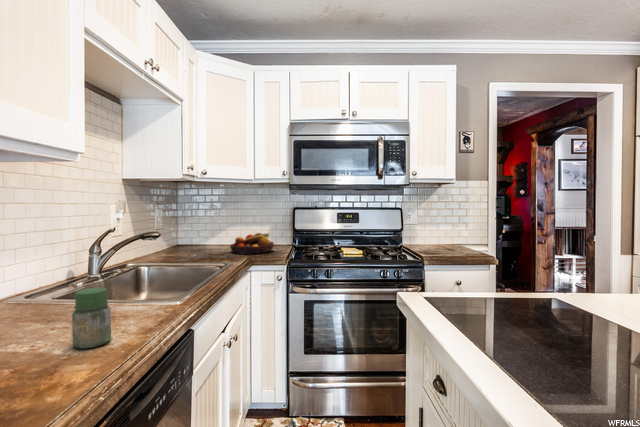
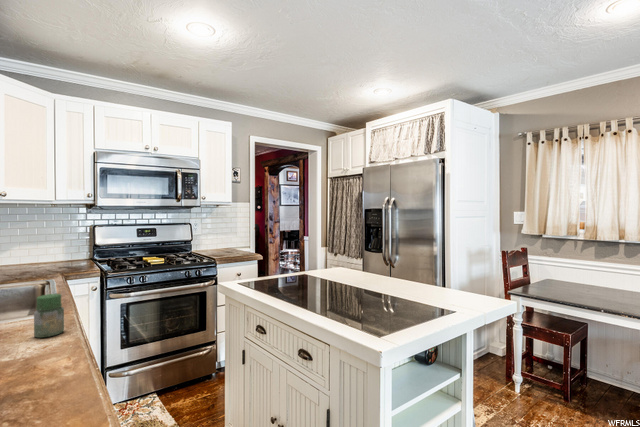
fruit bowl: present [230,233,274,254] -> none [21,251,77,273]

